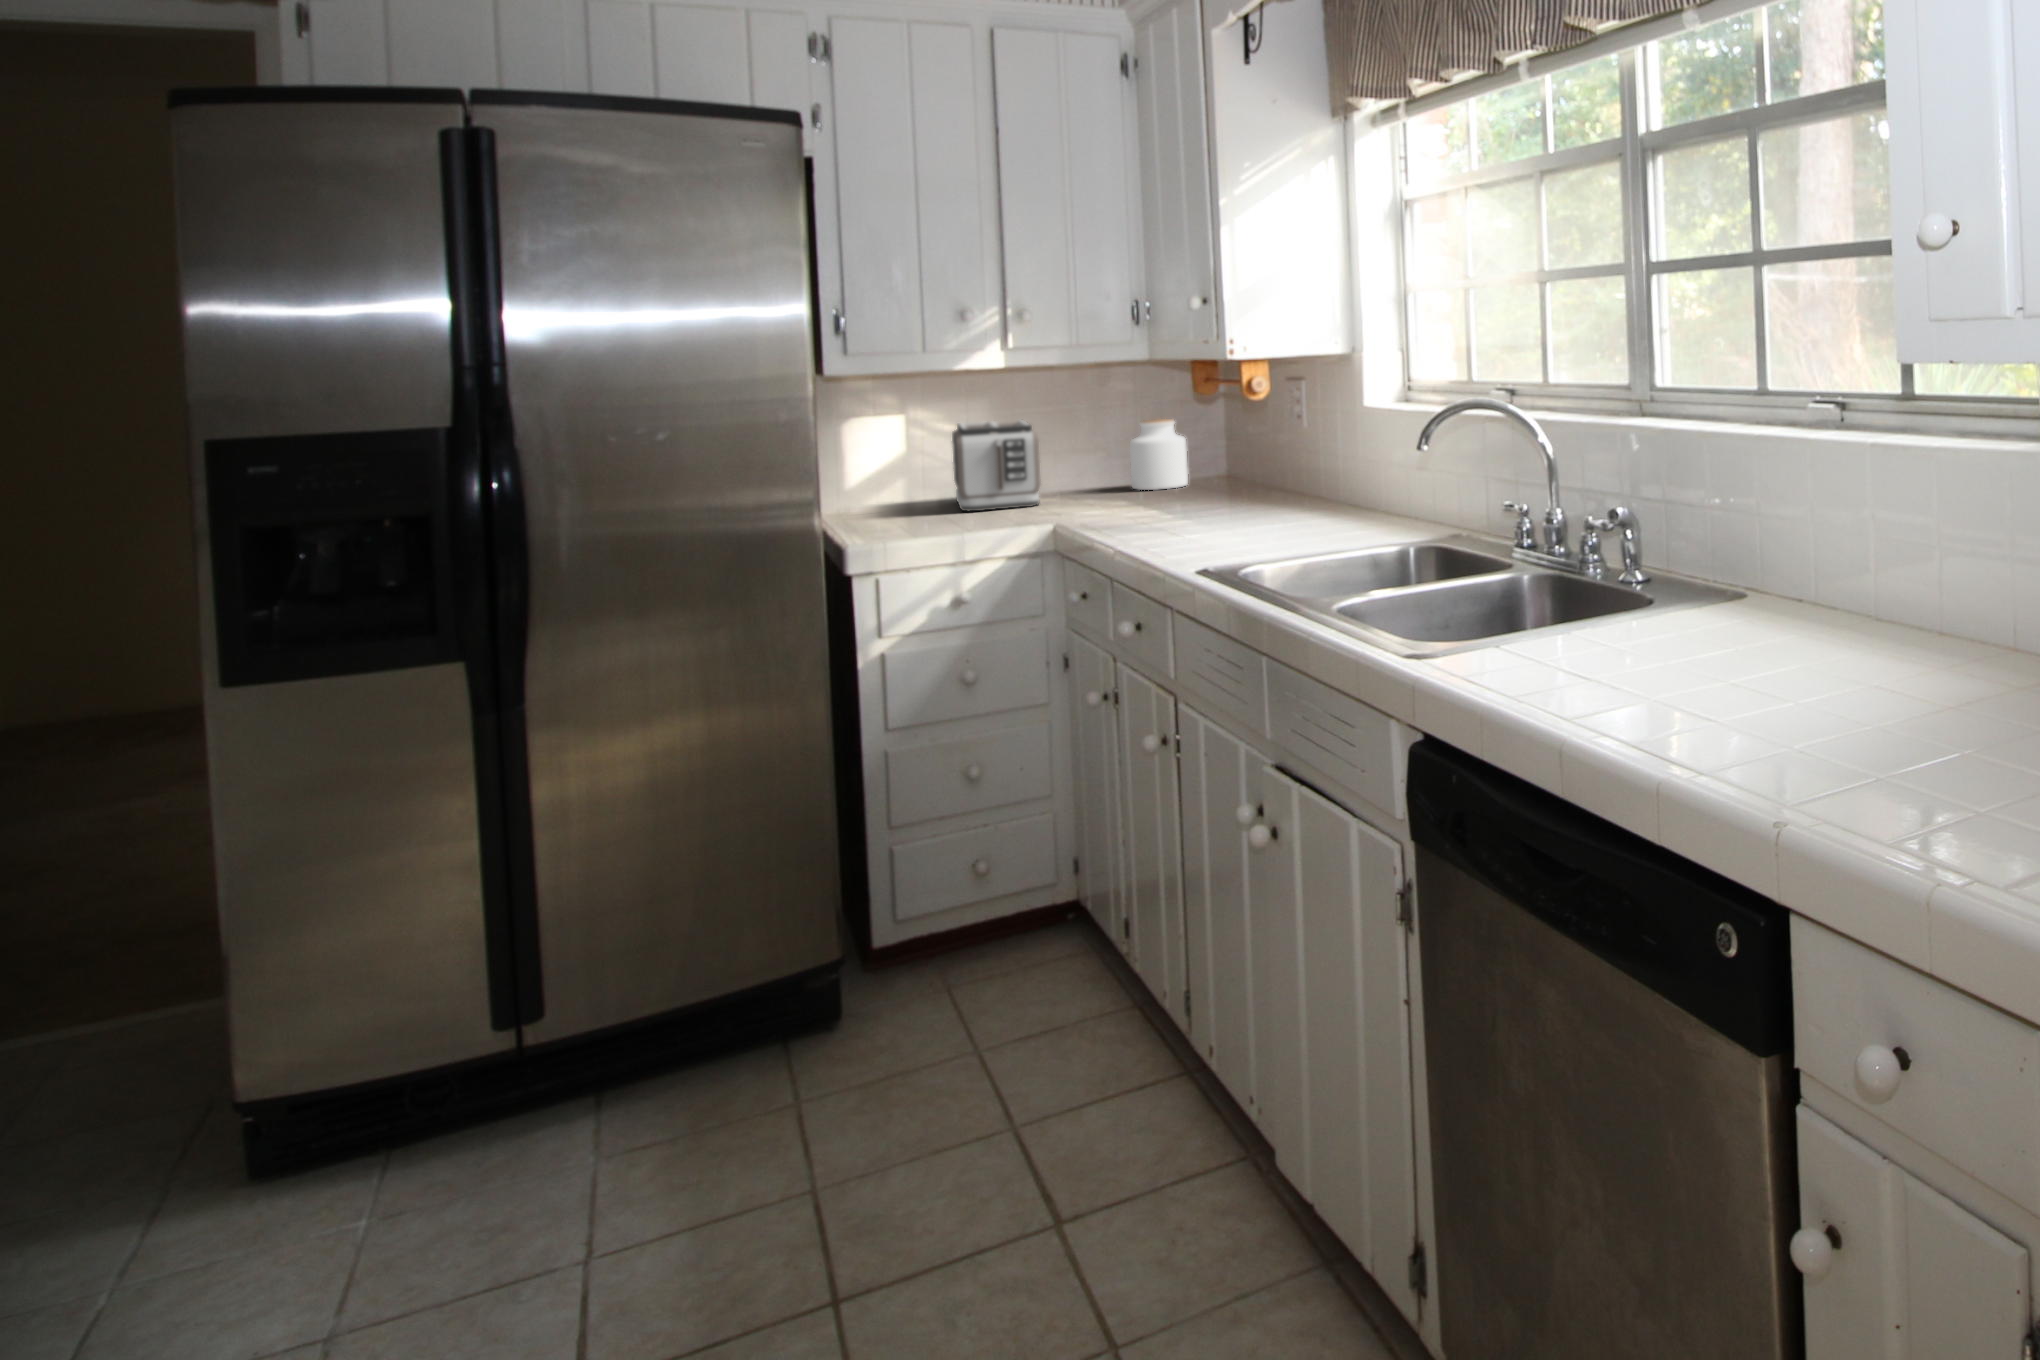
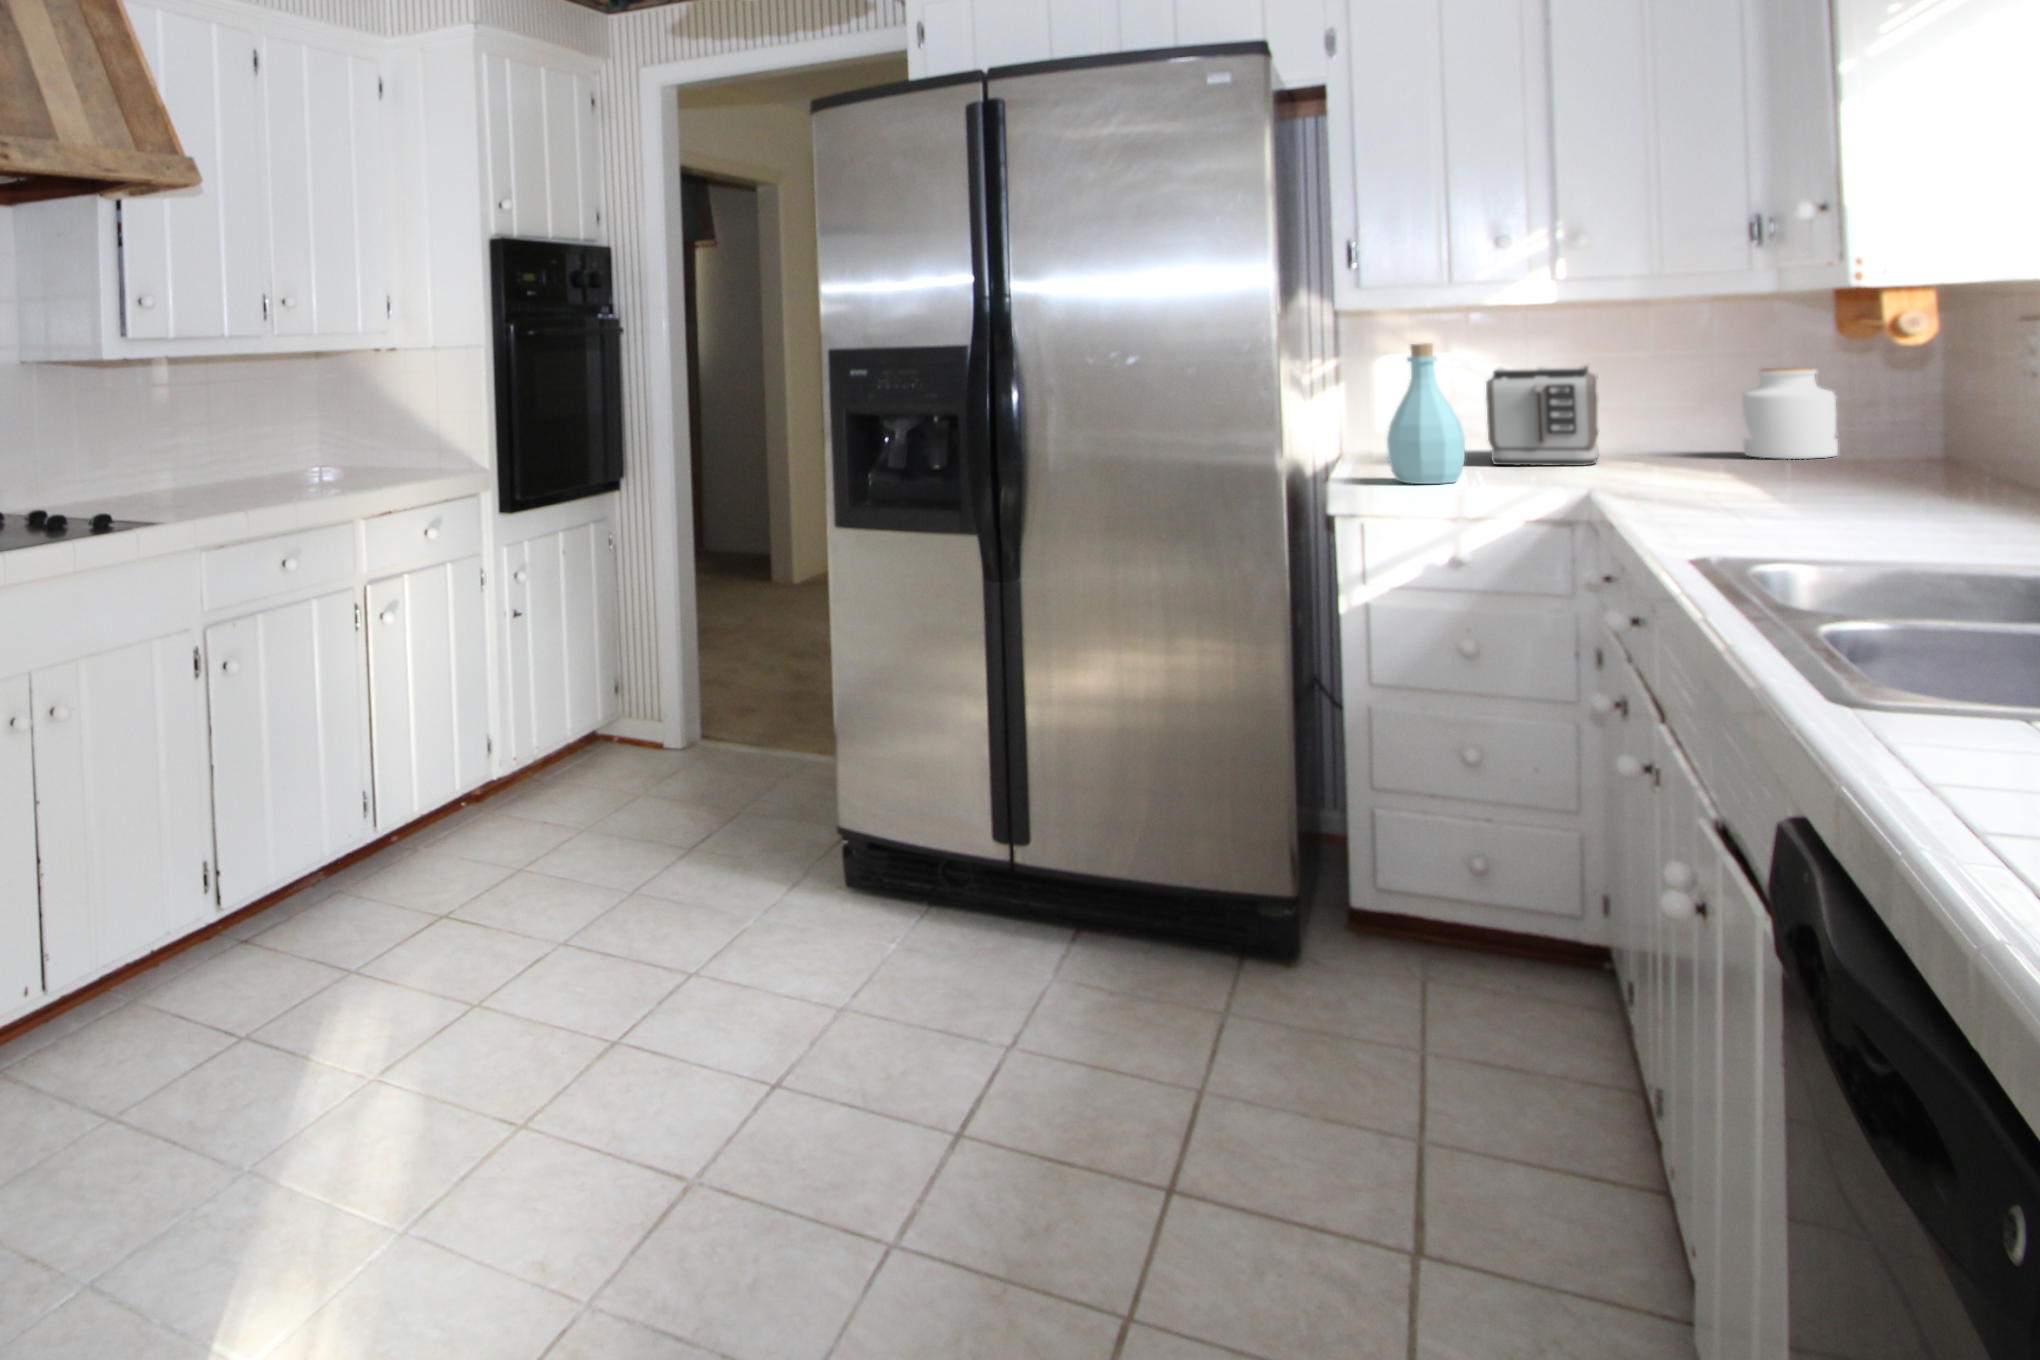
bottle: none [893,406,957,536] -> present [1387,343,1465,484]

